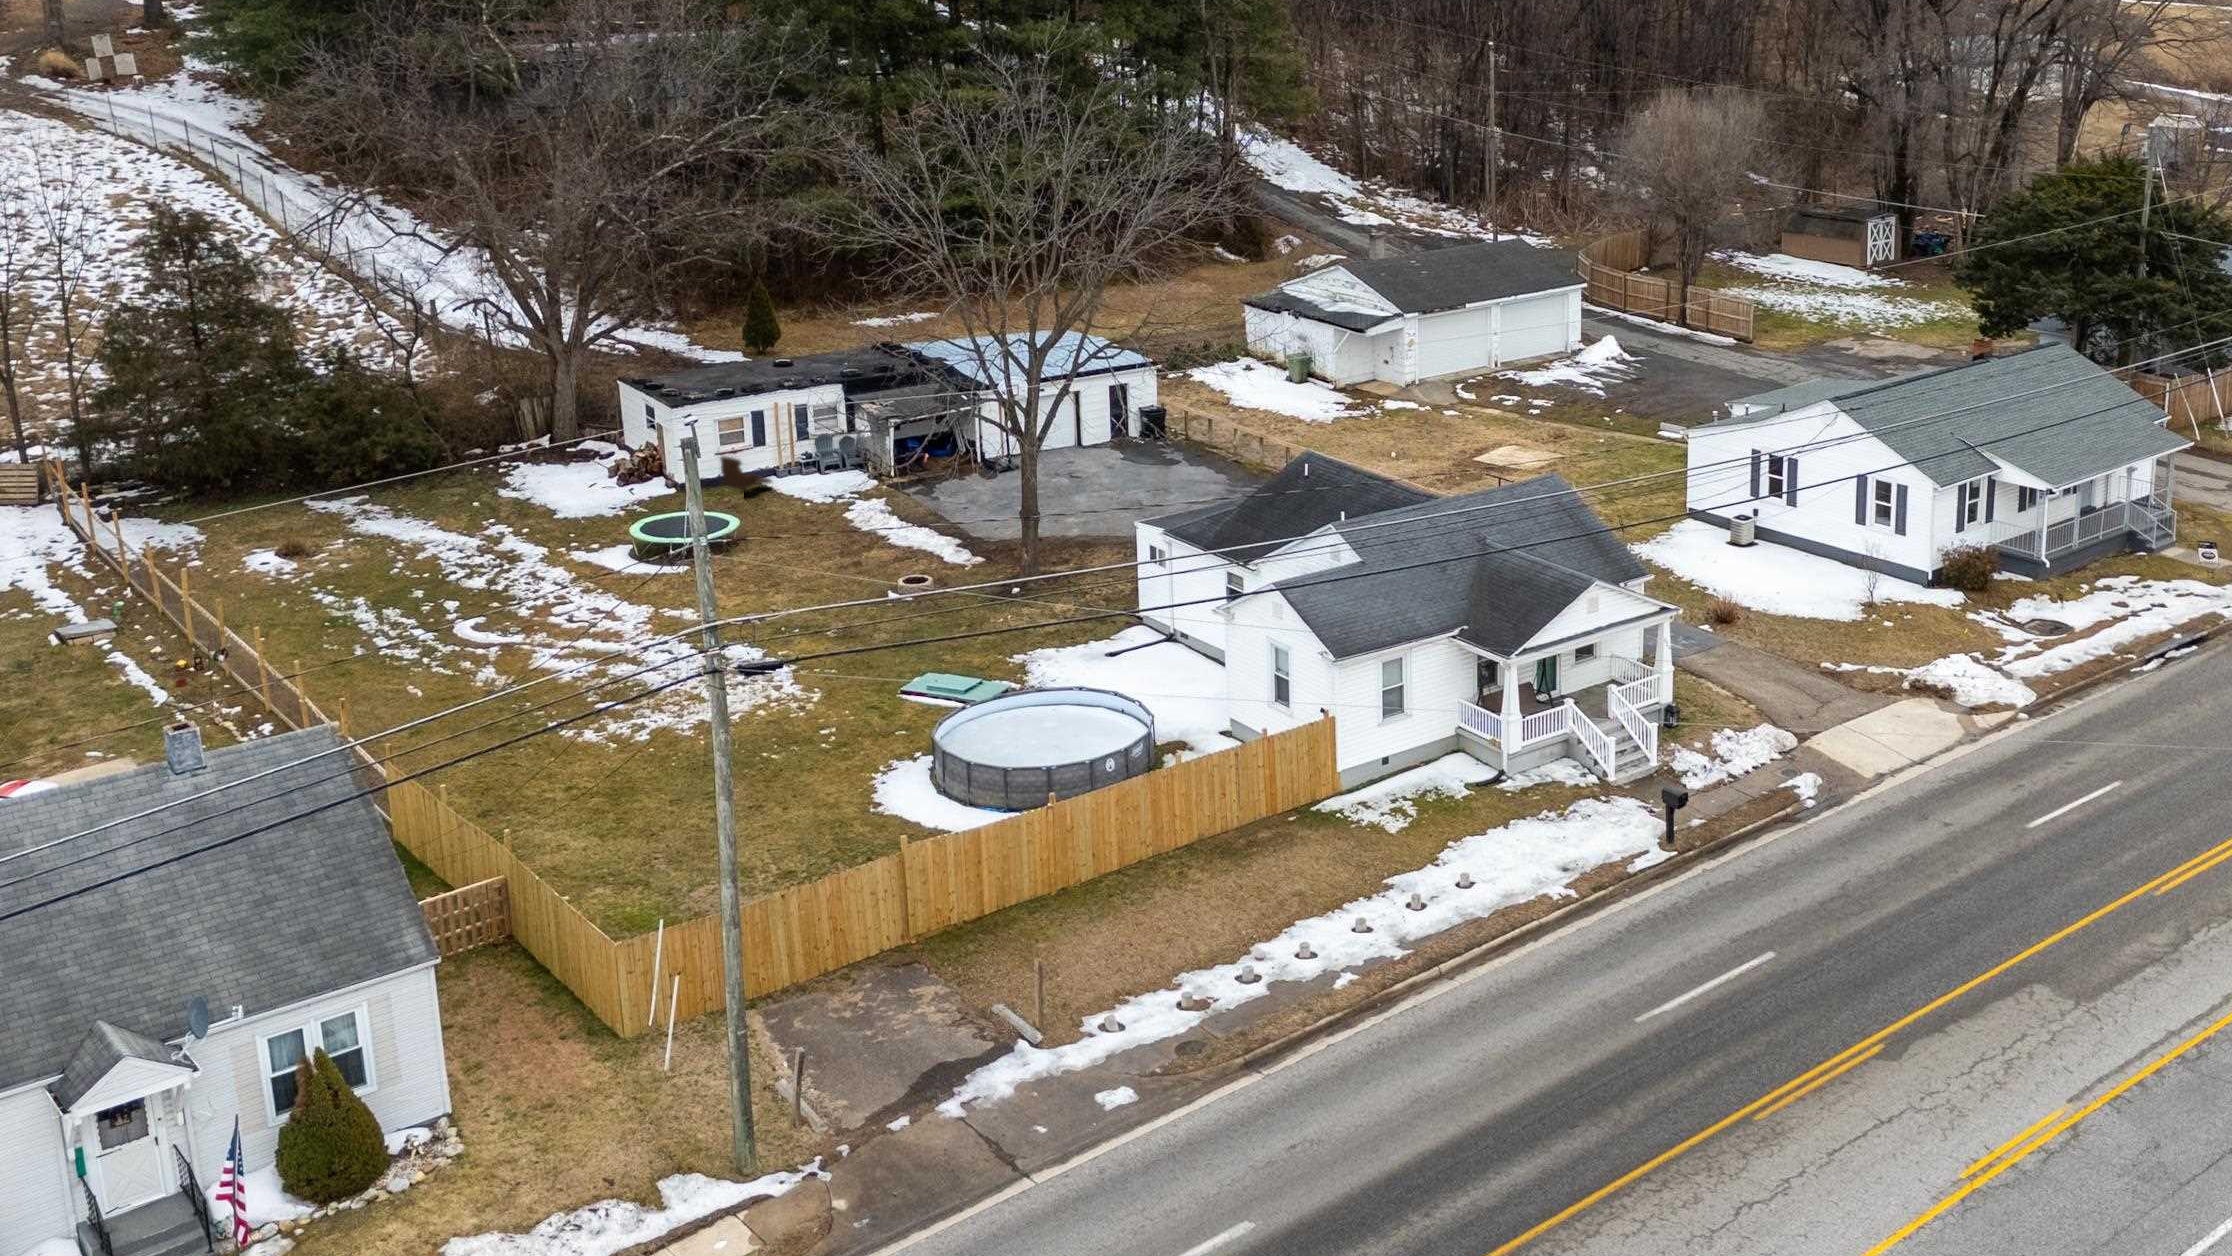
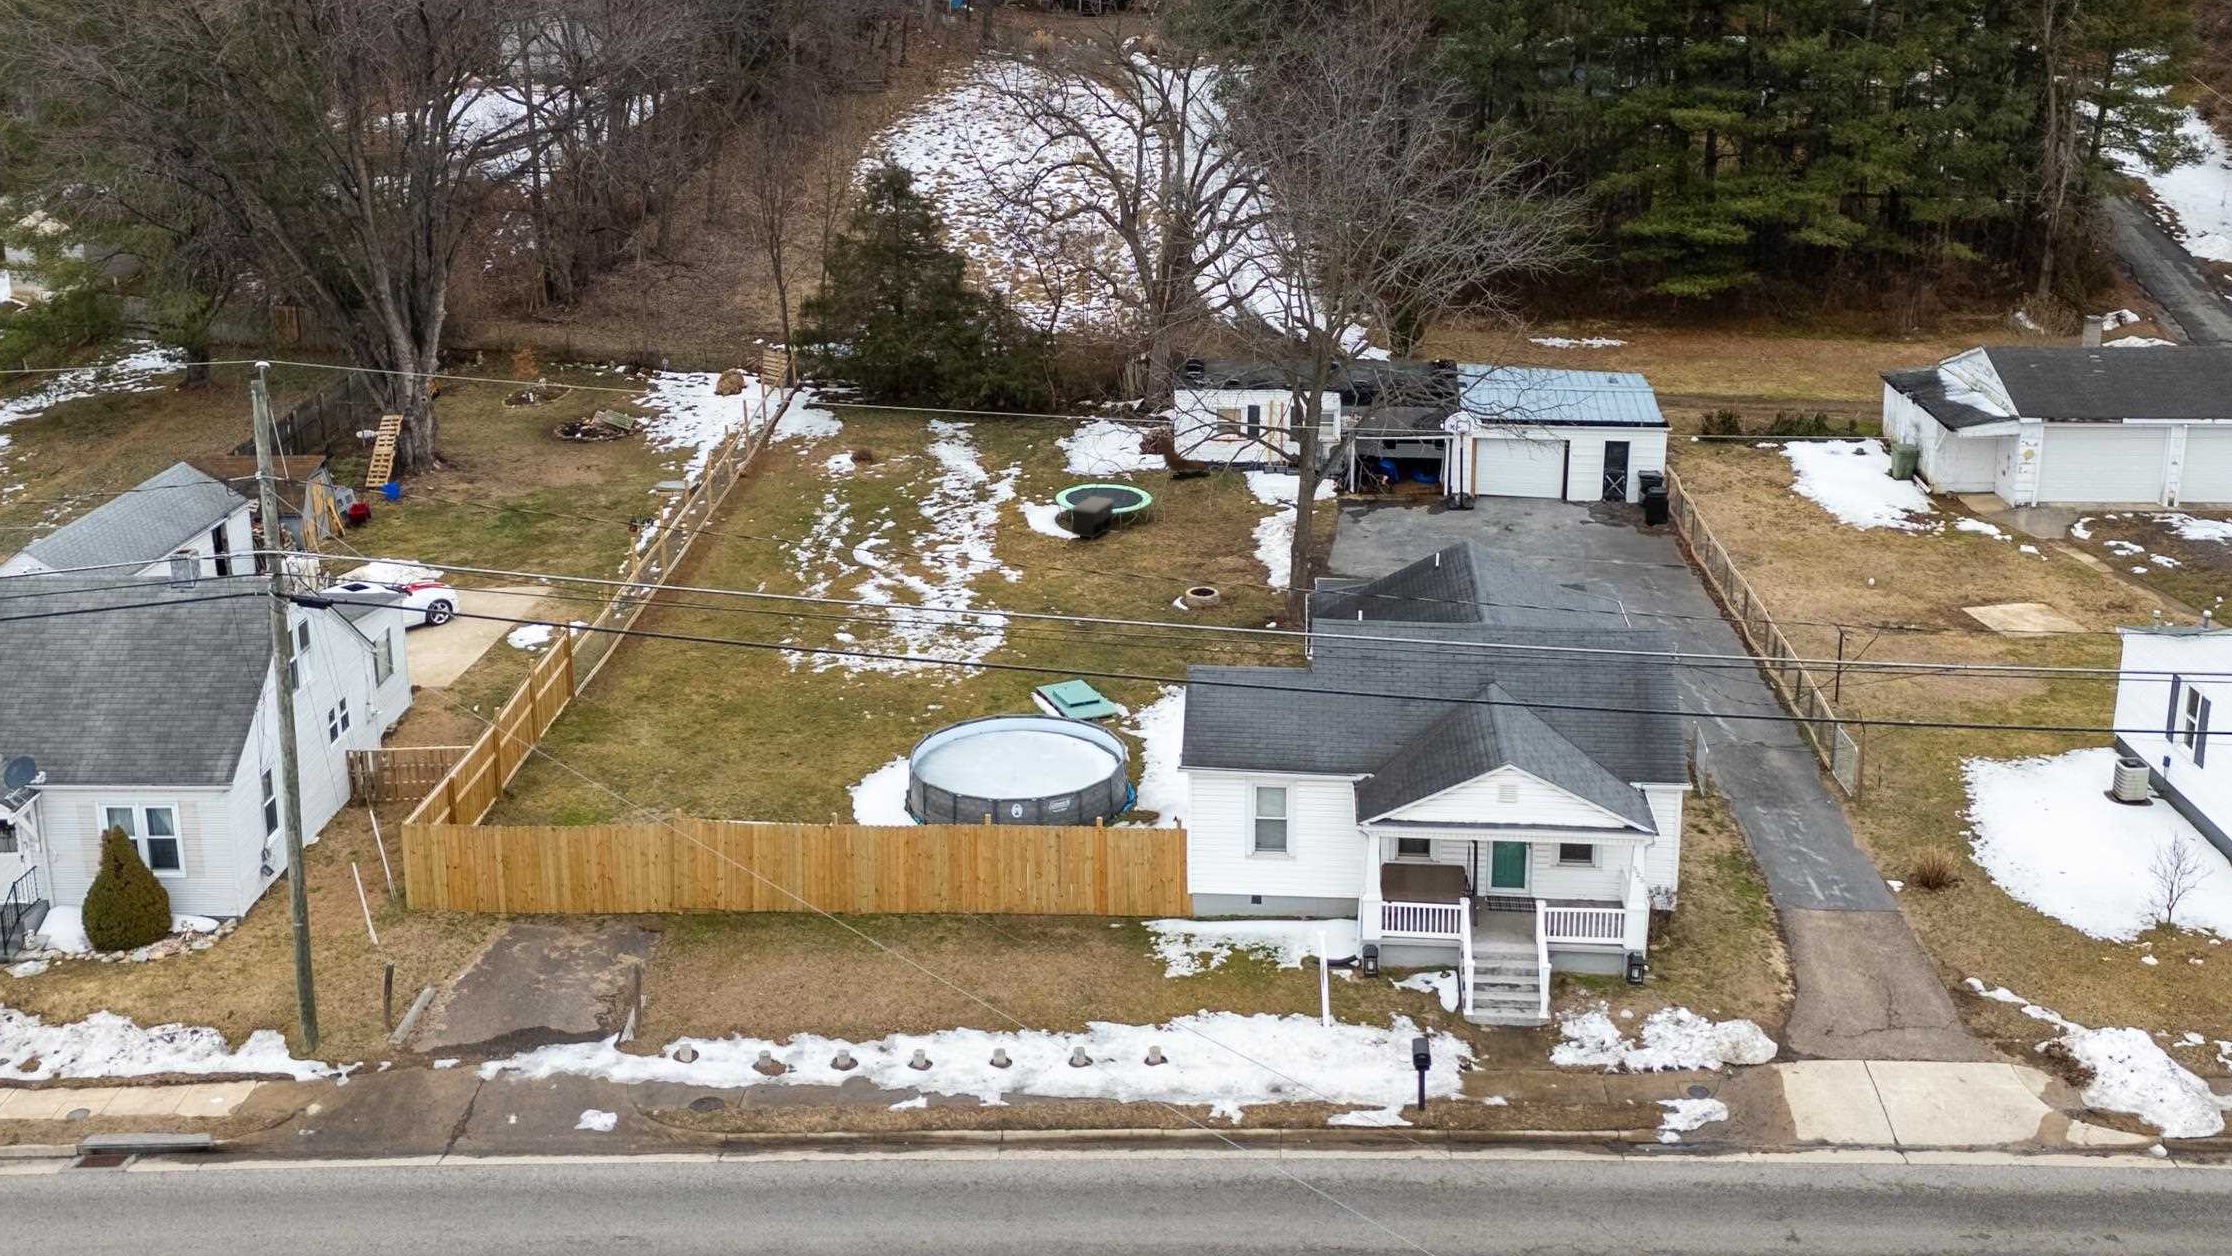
storage bench: none [730,518,760,564] -> present [1072,496,1114,539]

